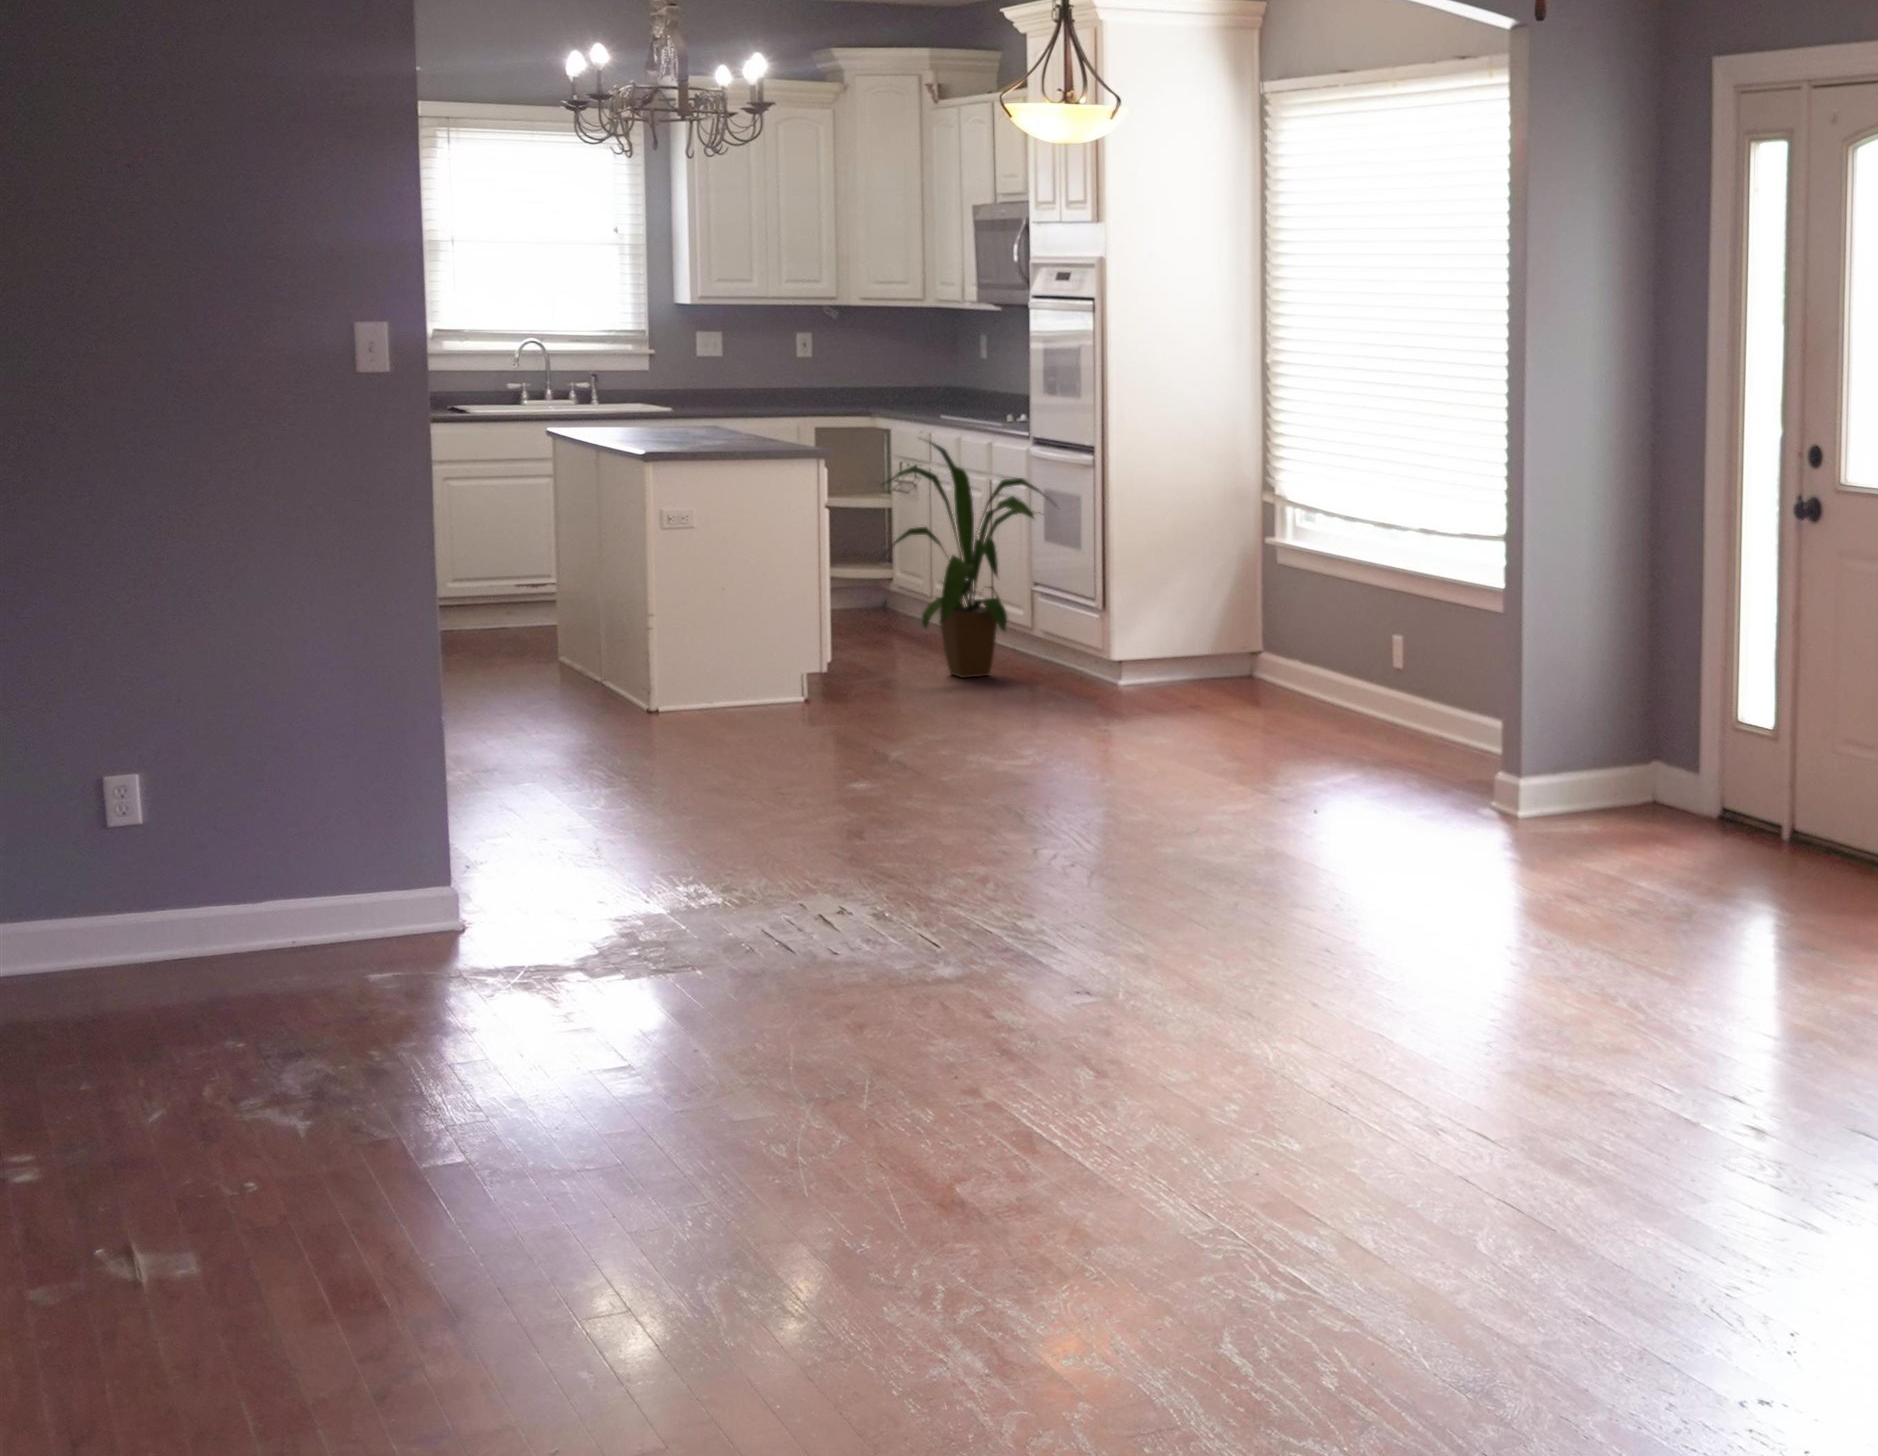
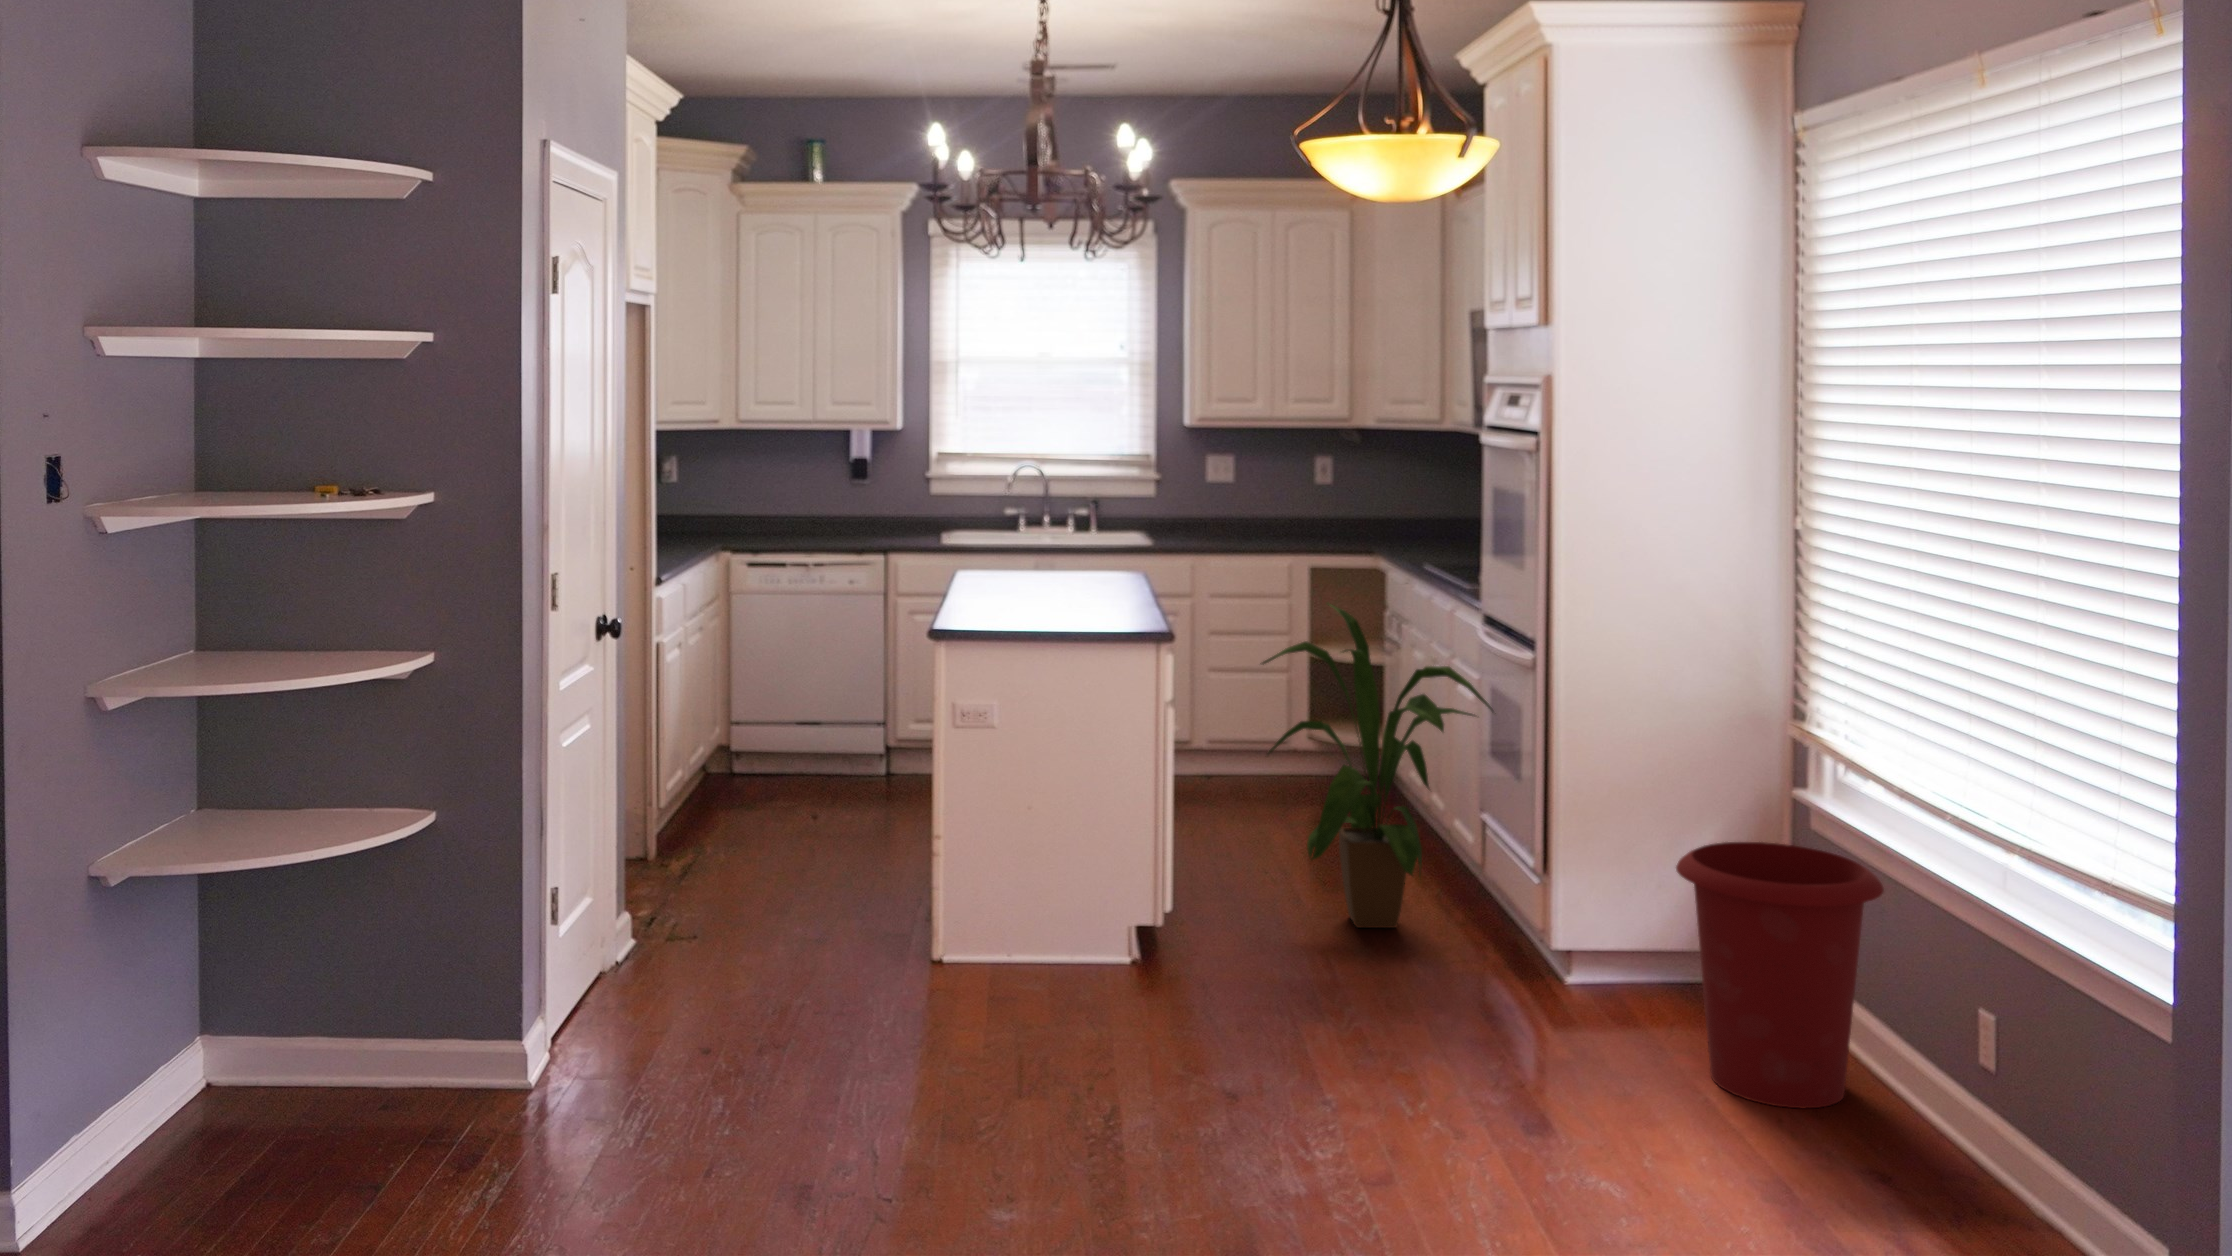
waste bin: none [1211,562,1330,710] -> present [1676,842,1884,1108]

